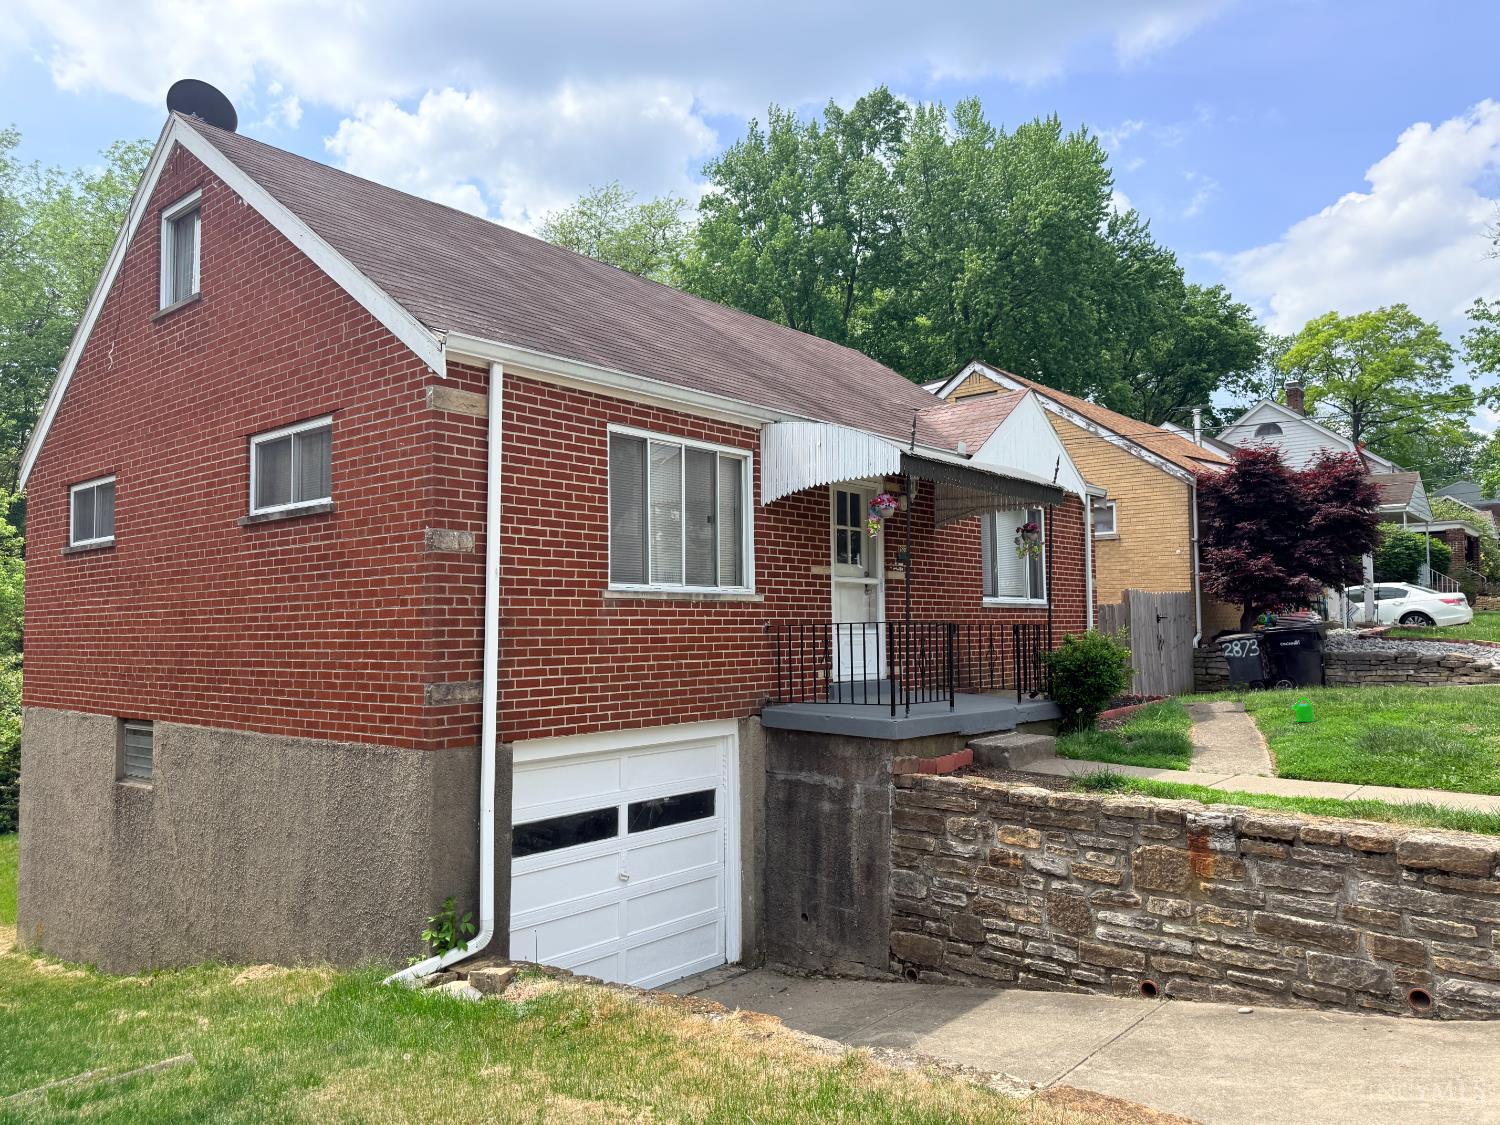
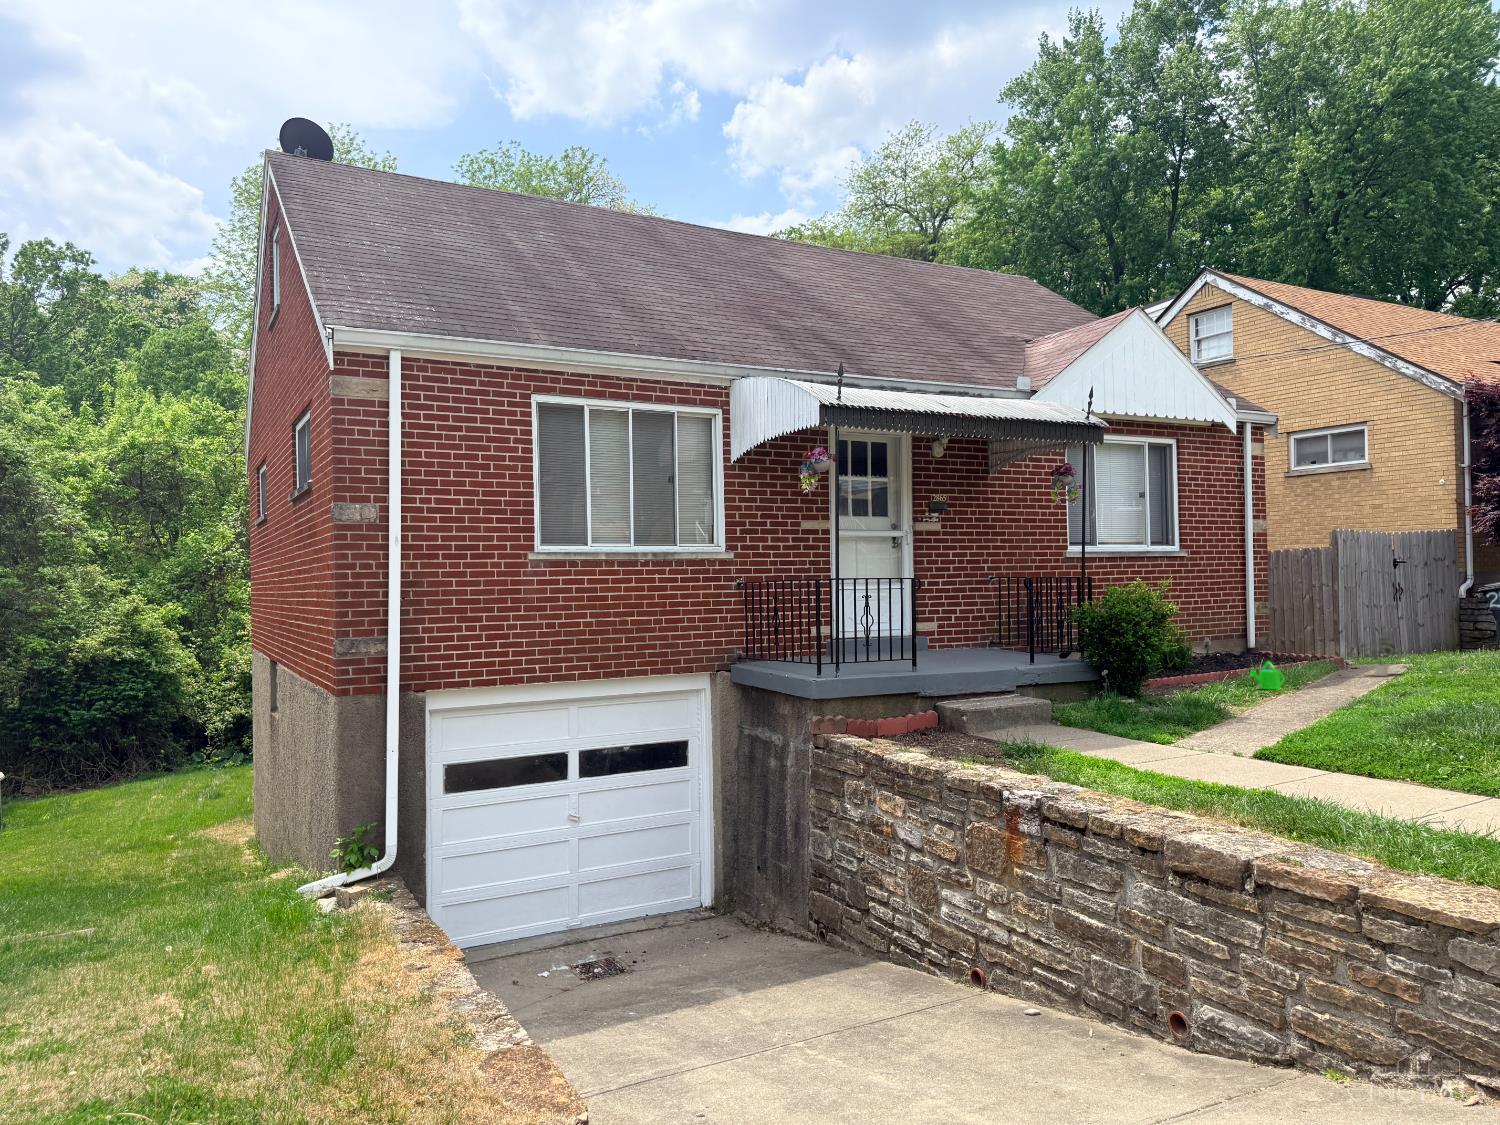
watering can: present [1292,697,1314,722] -> present [1250,661,1285,689]

